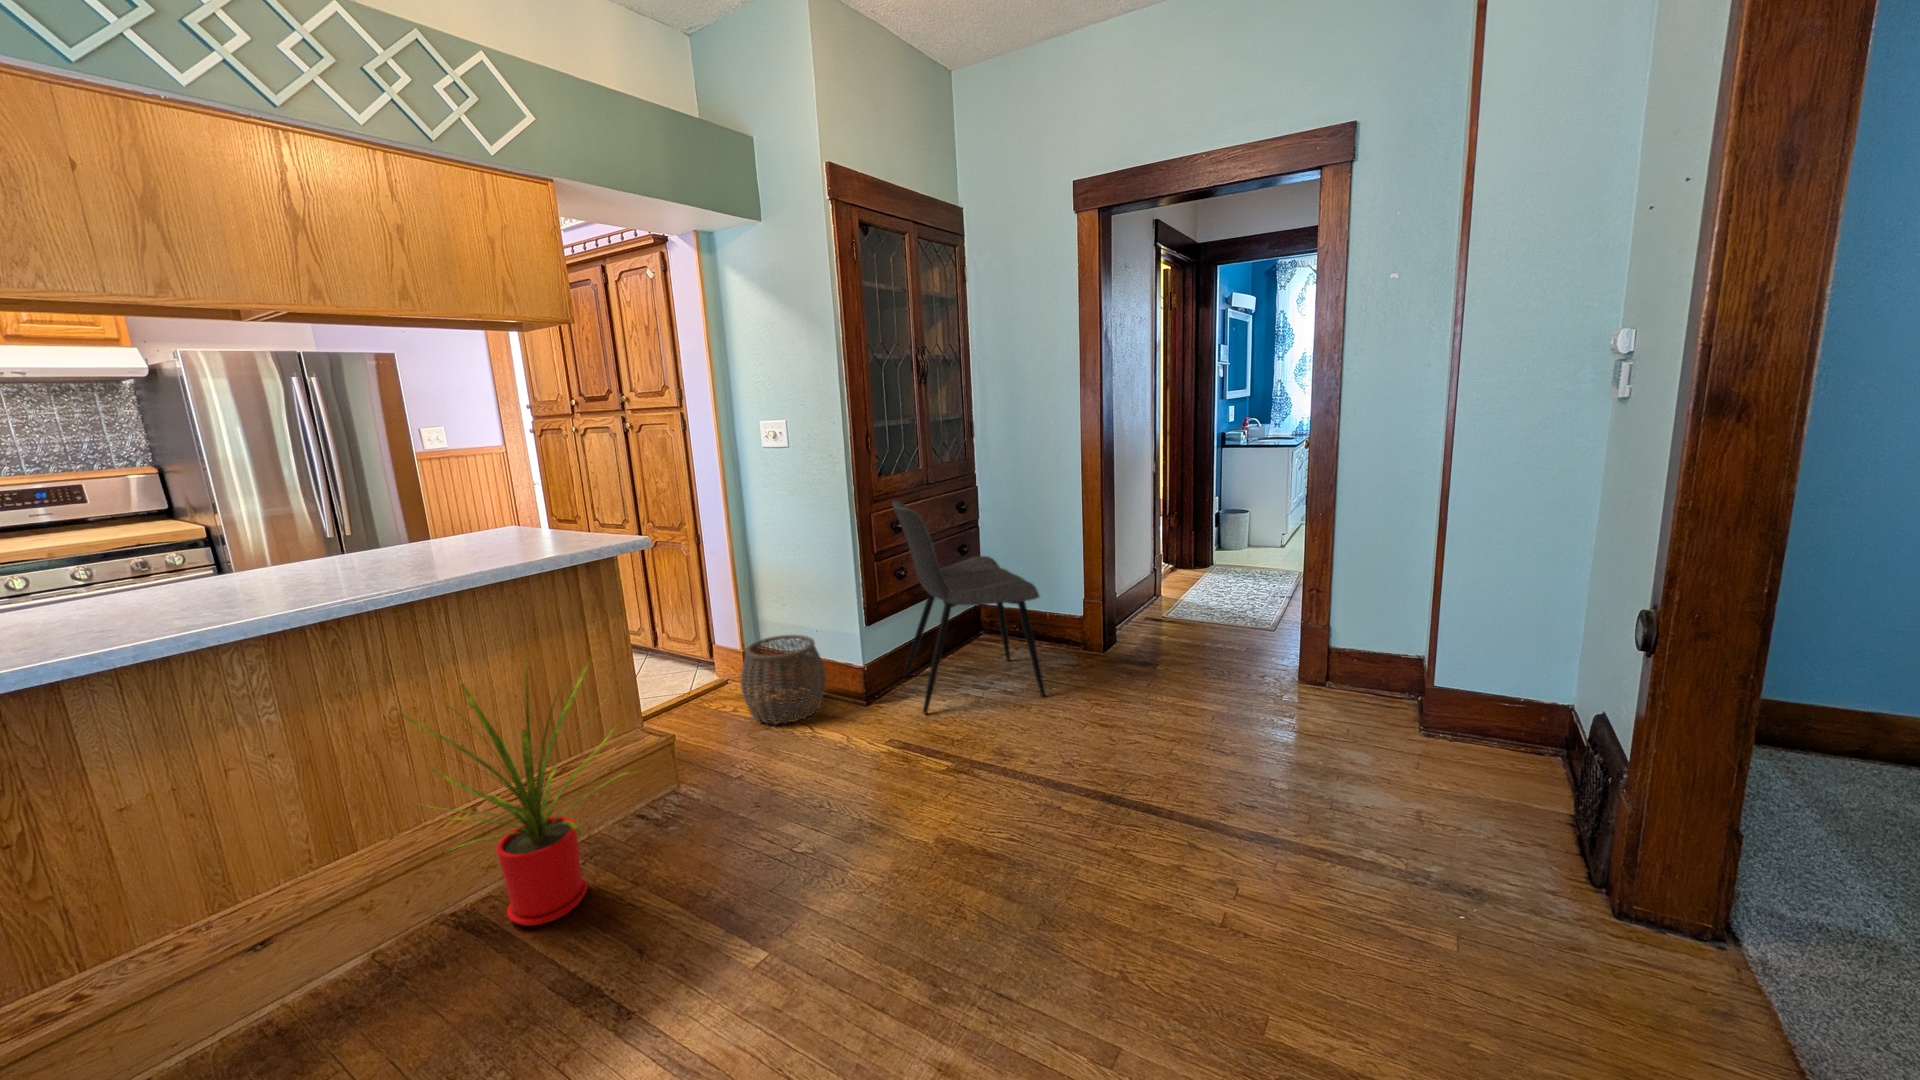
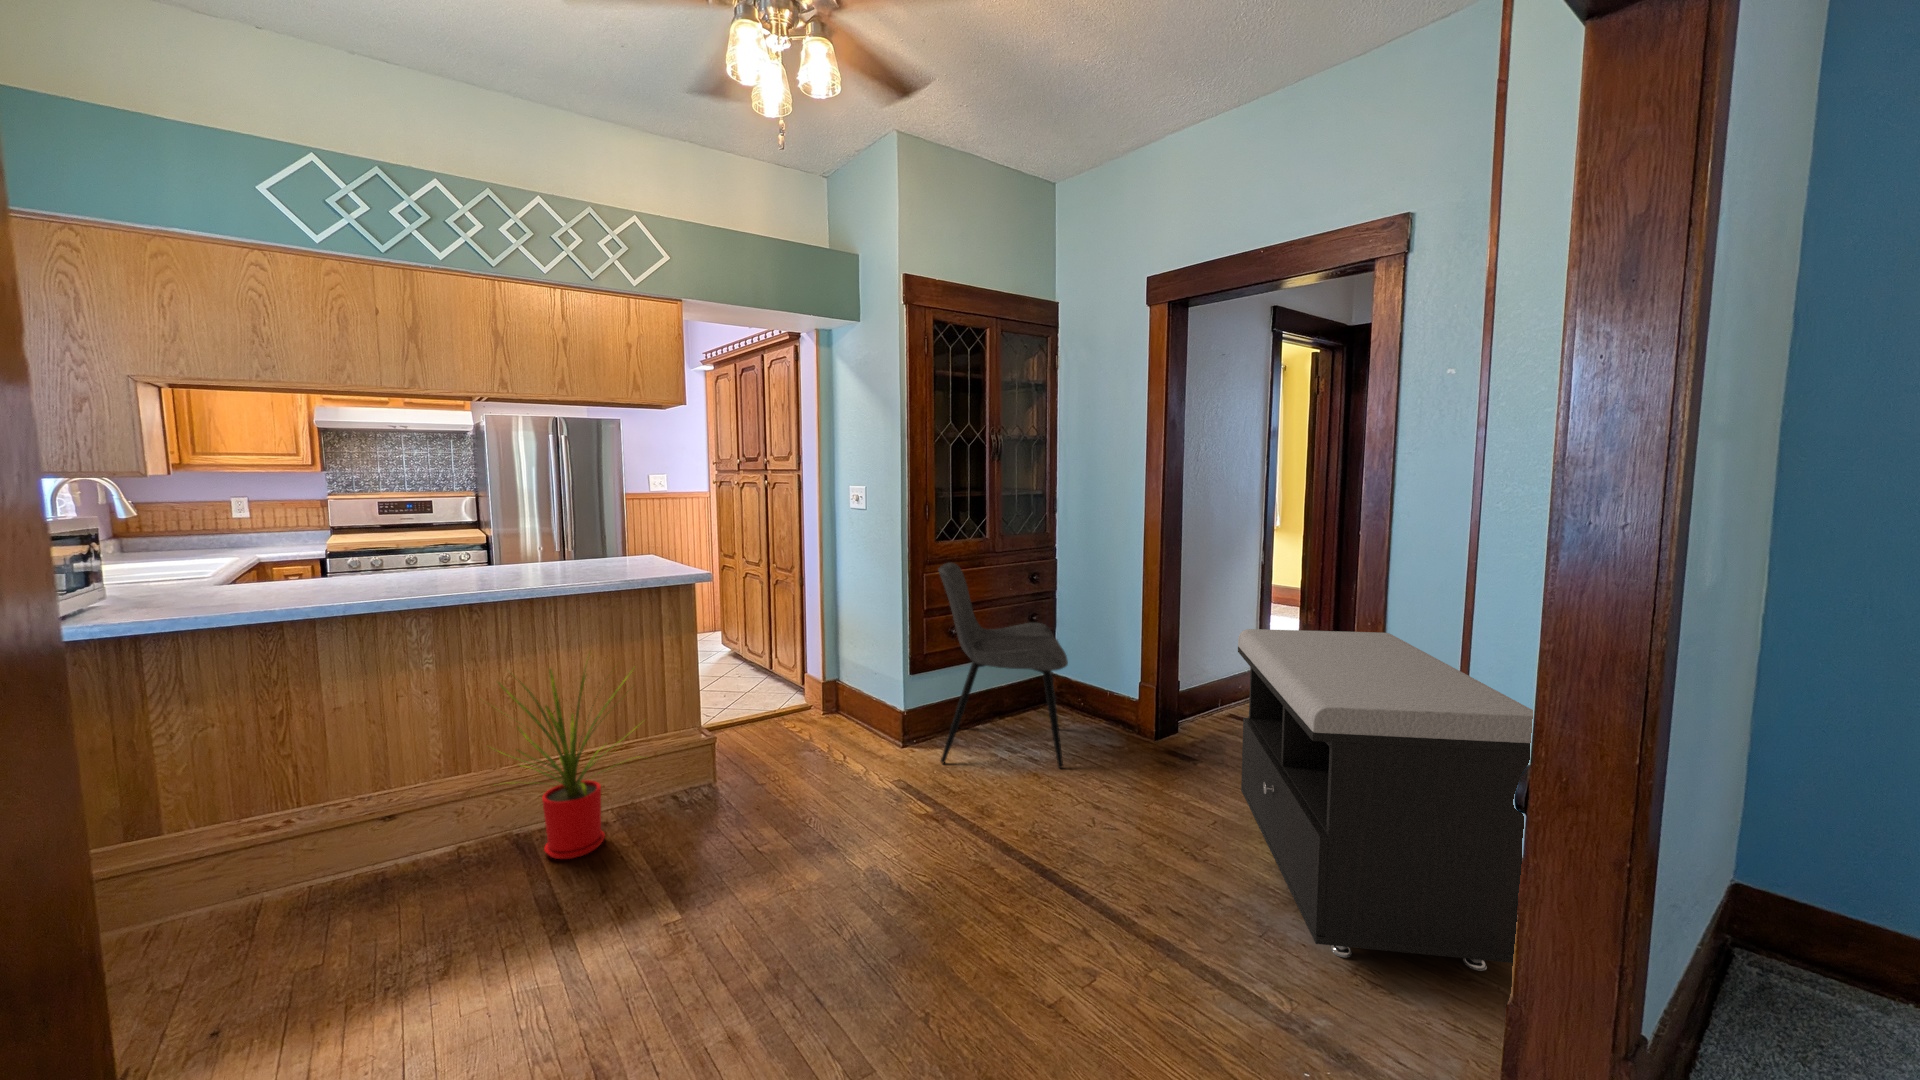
storage bench: none [1222,525,1570,808] -> present [1238,629,1533,971]
woven basket: present [741,635,826,724] -> none [797,672,872,750]

